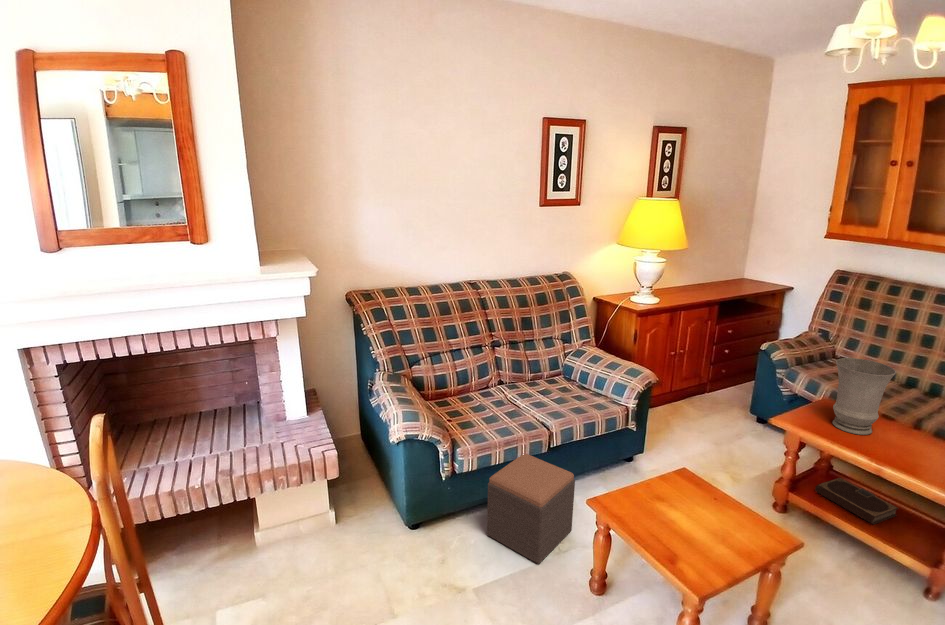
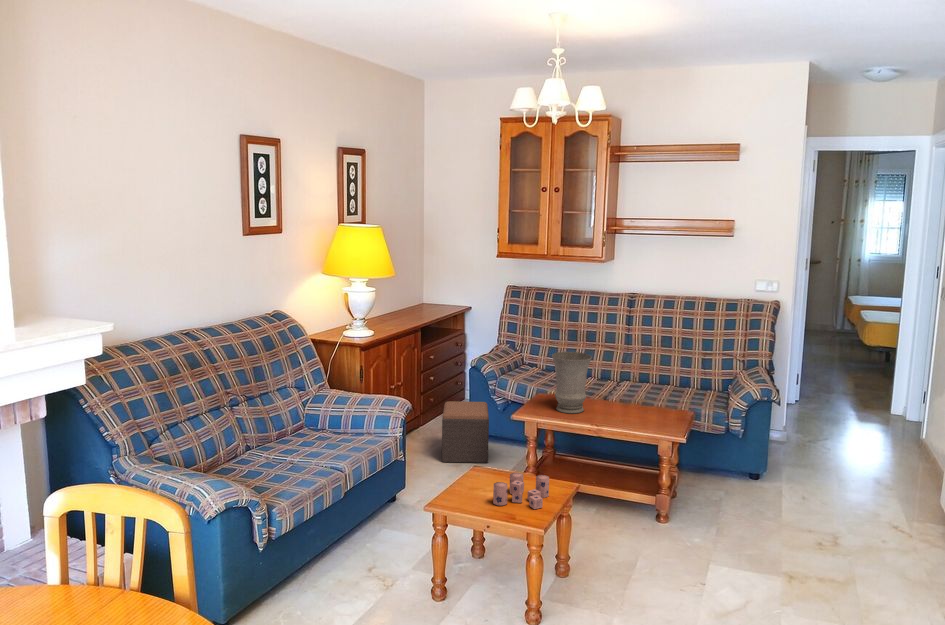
footstool: present [487,453,575,564] -> present [442,401,489,463]
notebook: present [815,478,898,524] -> none [556,457,611,481]
candle: none [668,489,749,545] -> present [493,473,549,509]

